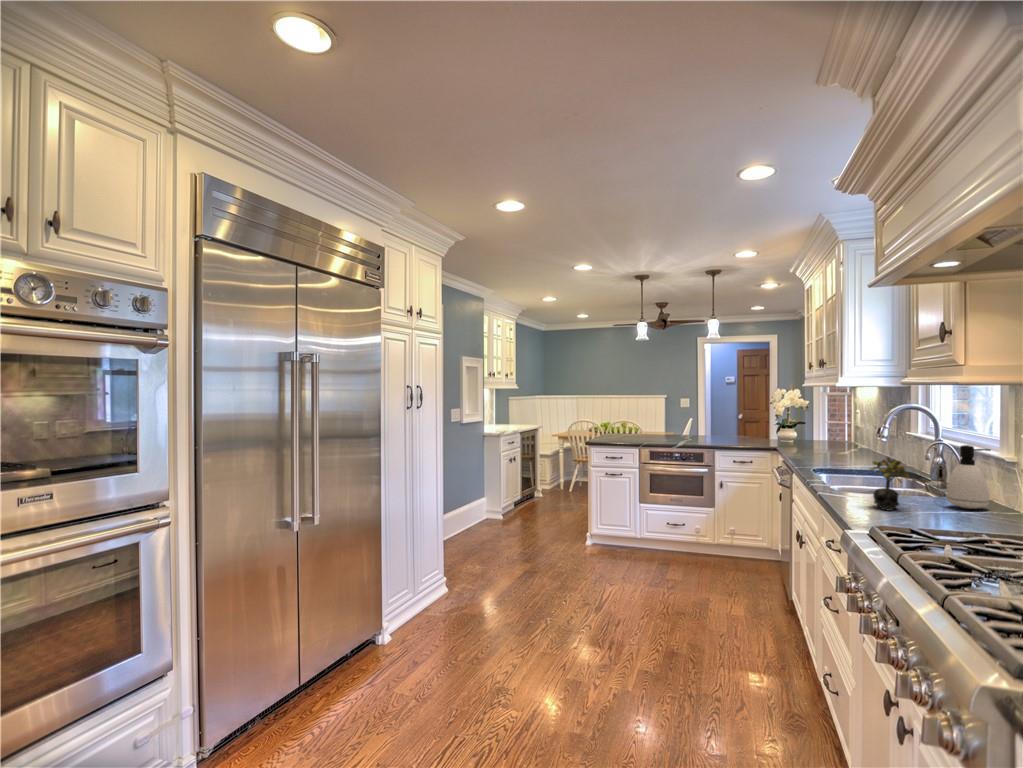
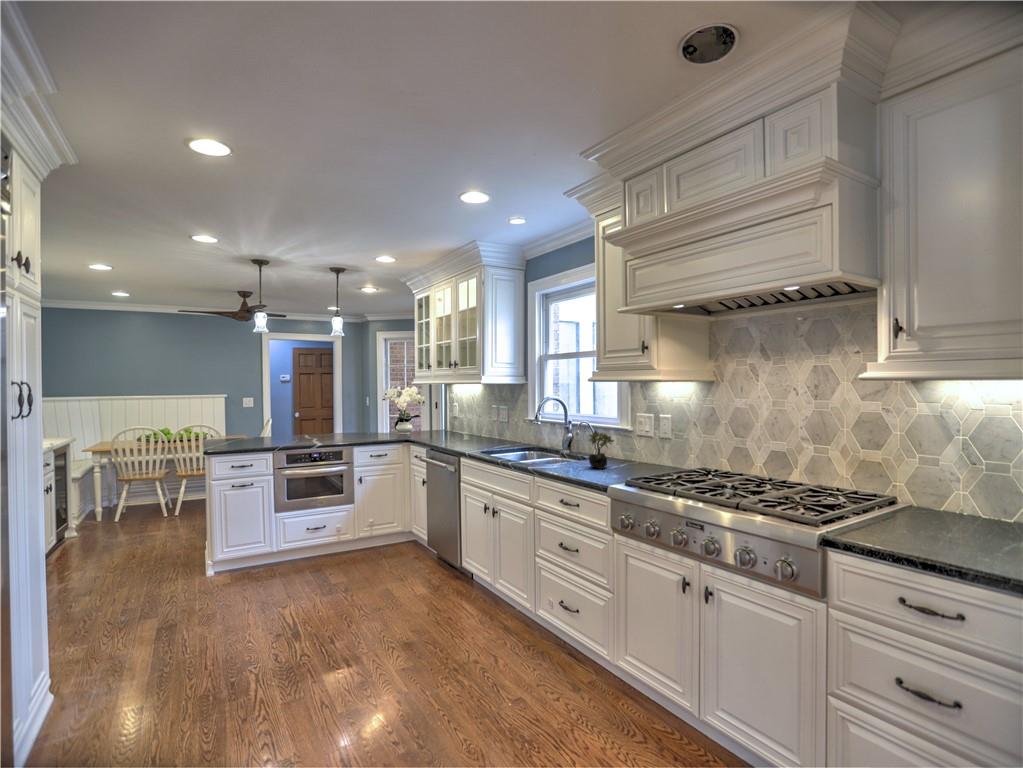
soap dispenser: present [946,445,991,509] -> none [621,419,644,461]

